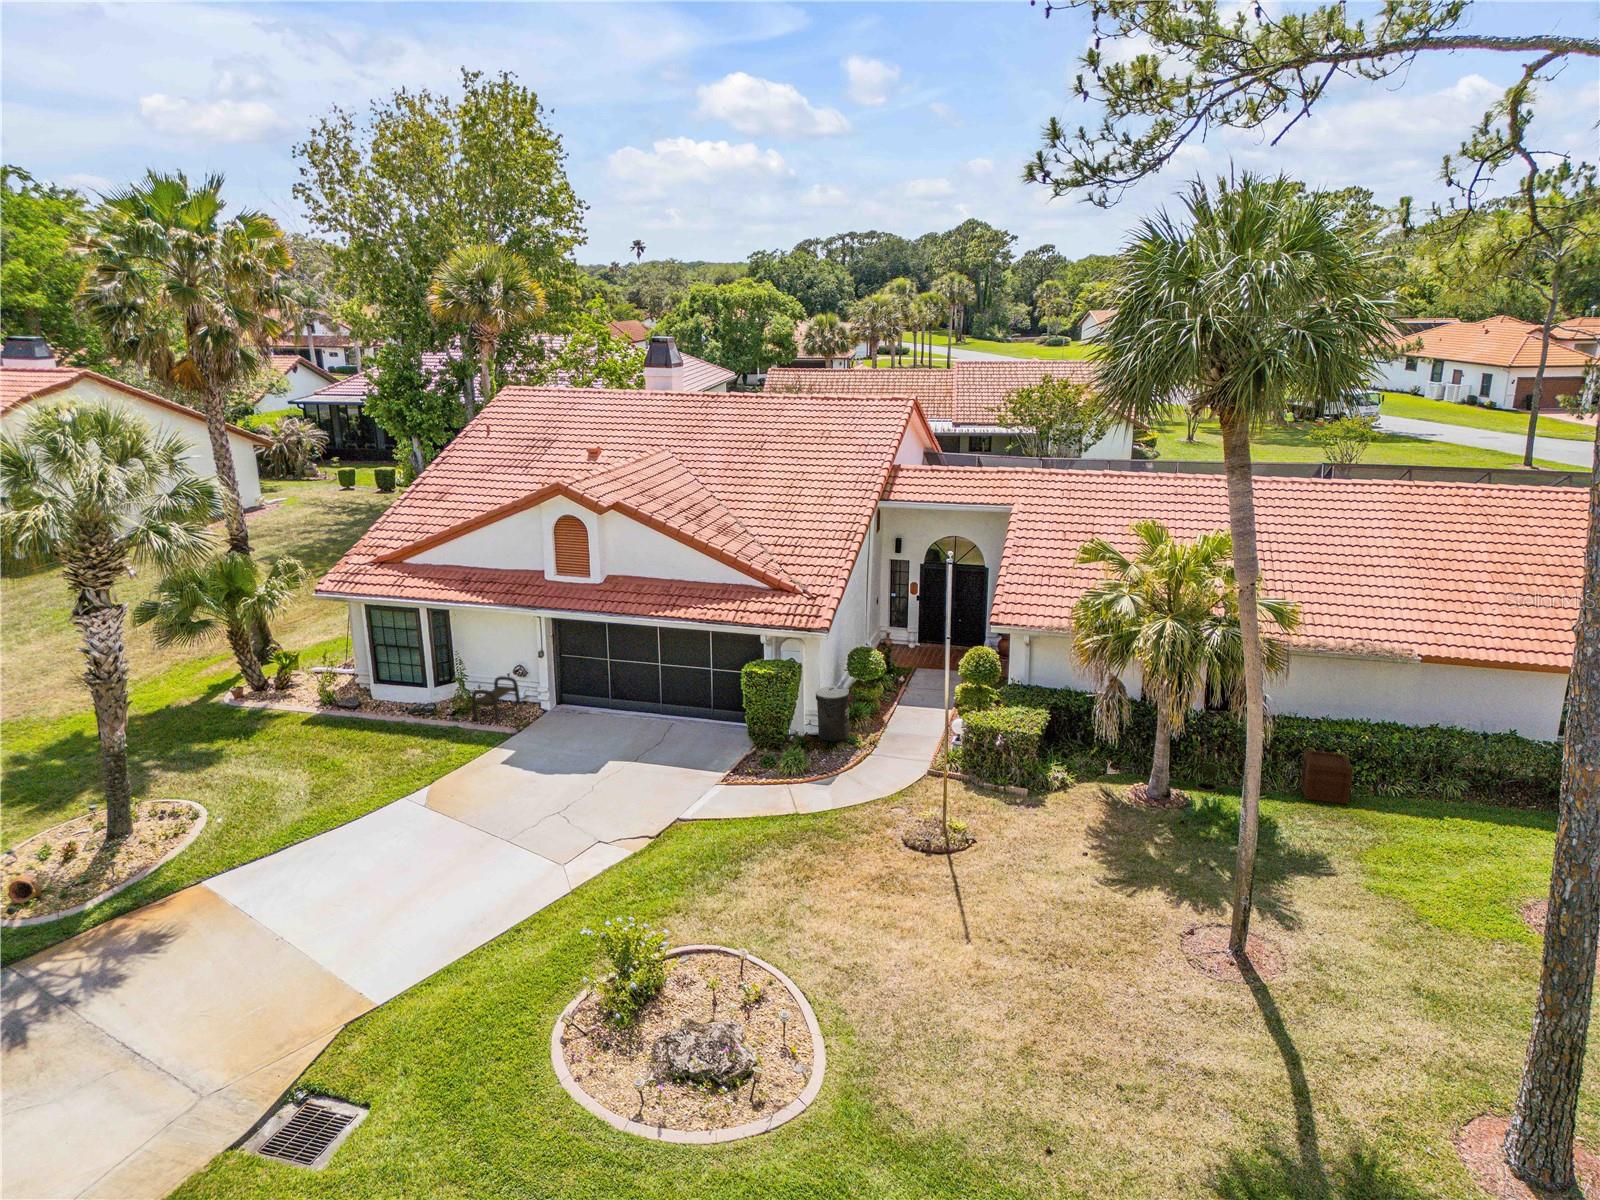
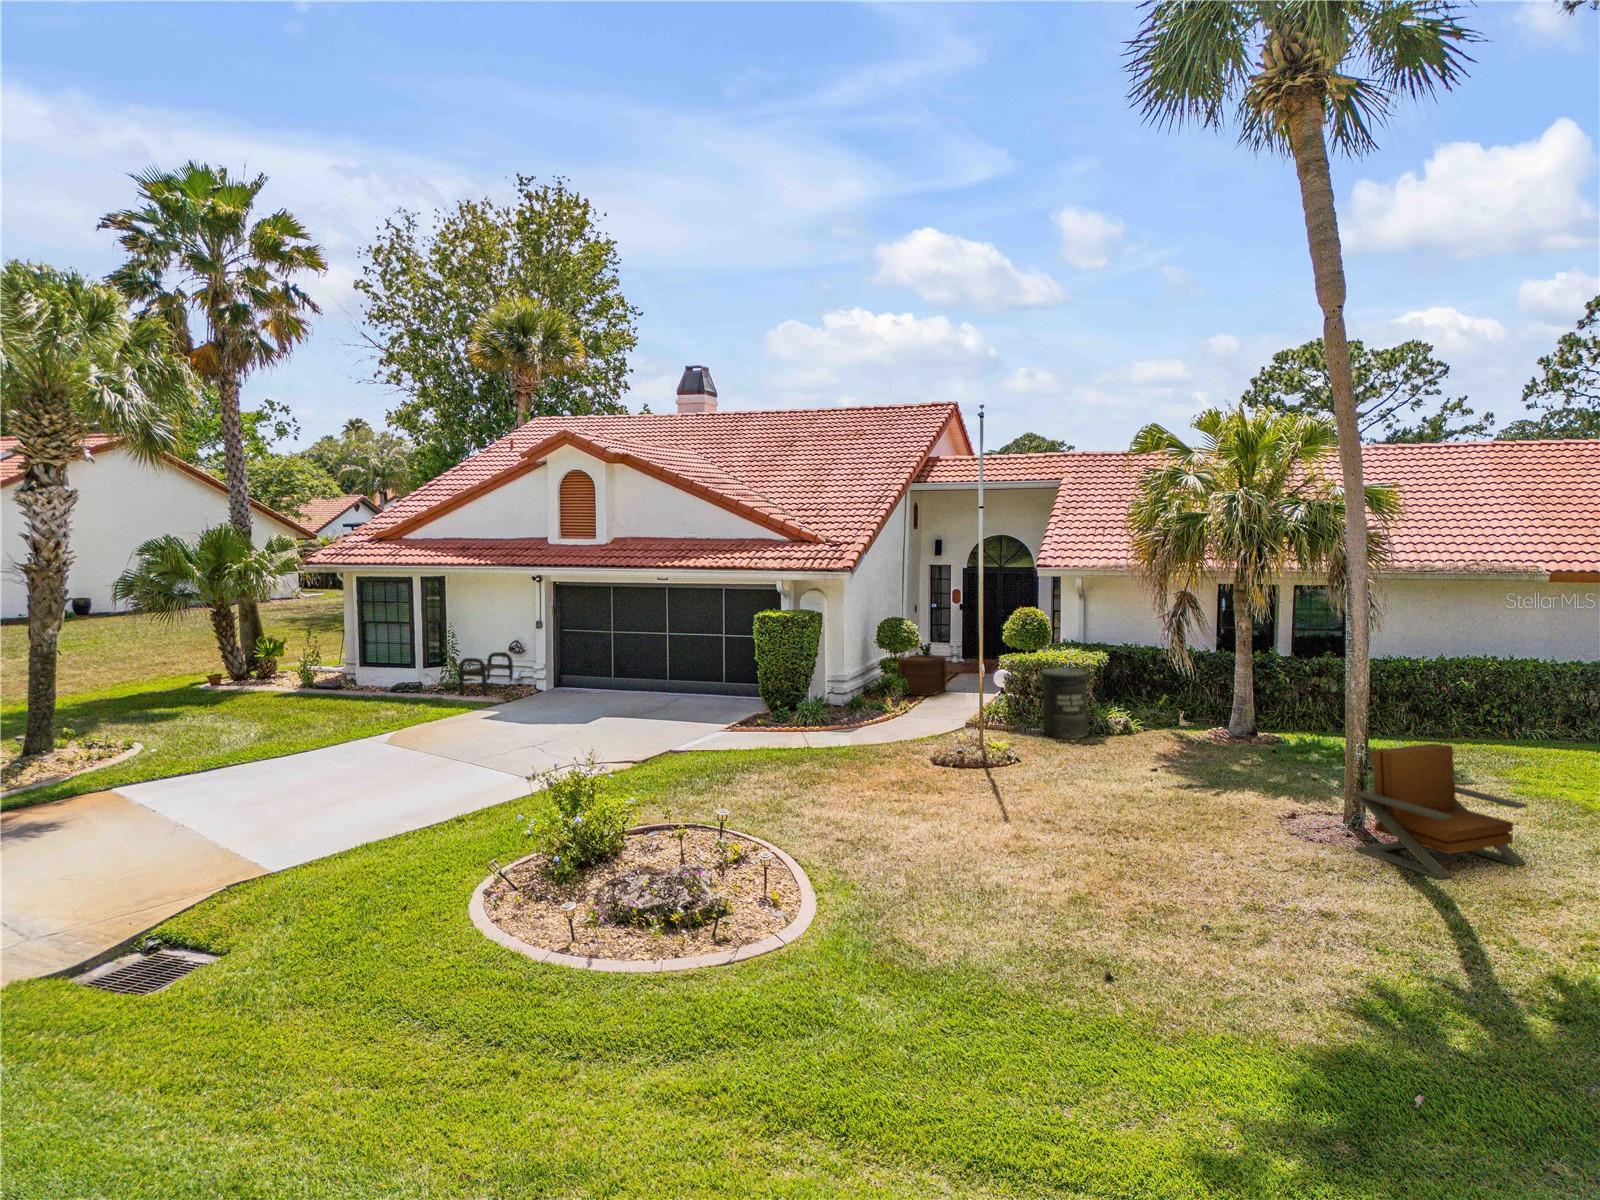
trash can: present [816,686,849,741] -> present [1041,668,1090,739]
wooden crate: present [1301,750,1353,804] -> present [898,655,946,696]
potted tree: present [1196,756,1218,792] -> none [1291,688,1321,735]
lounge chair: none [1220,892,1343,1013] -> present [1354,744,1527,879]

